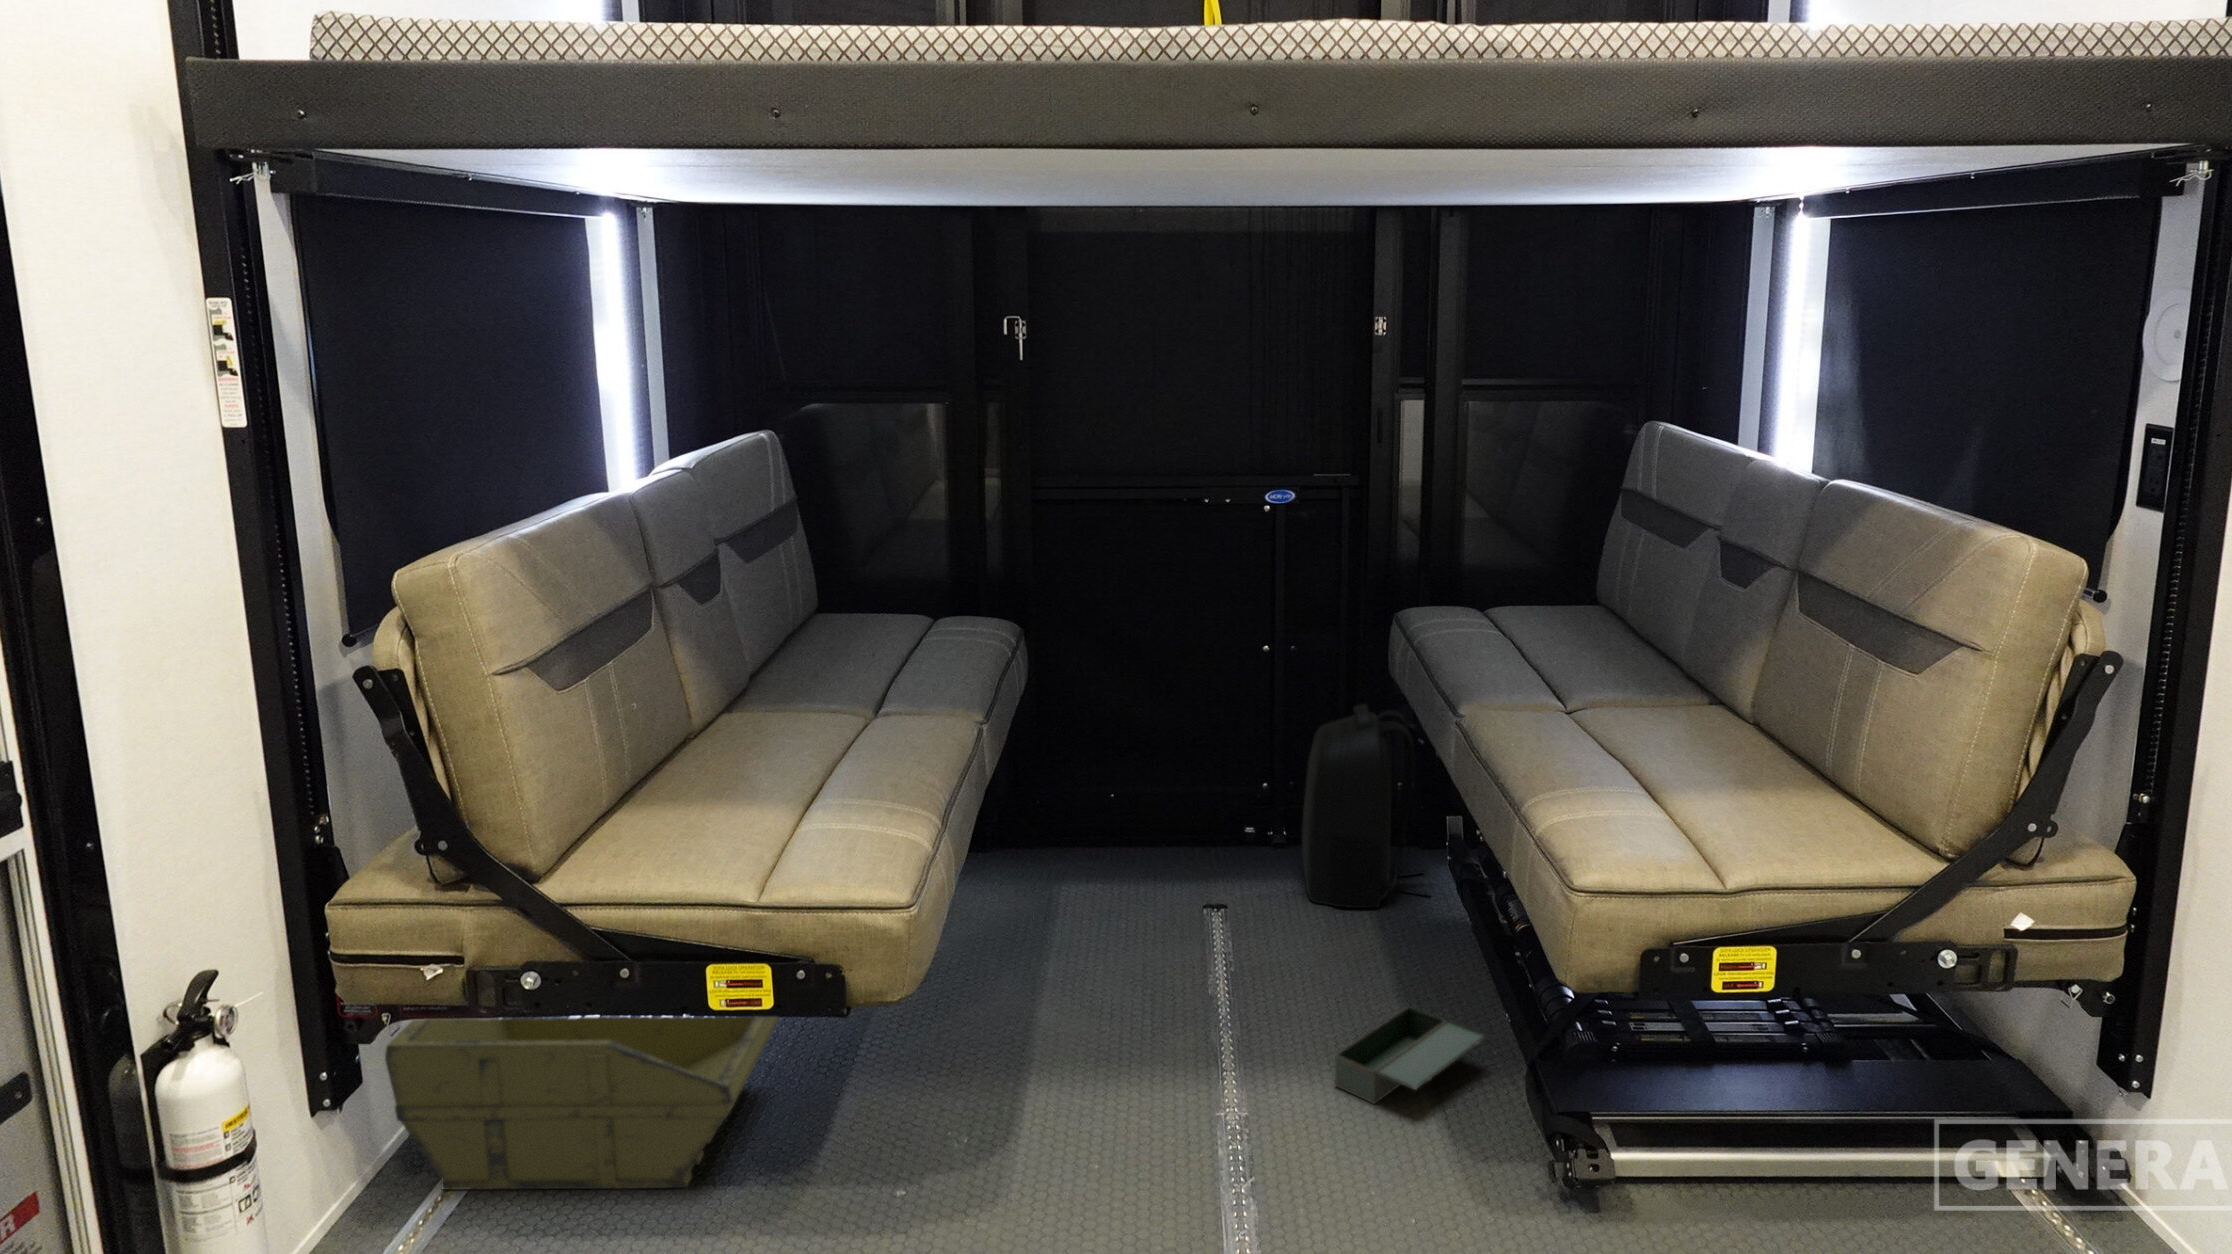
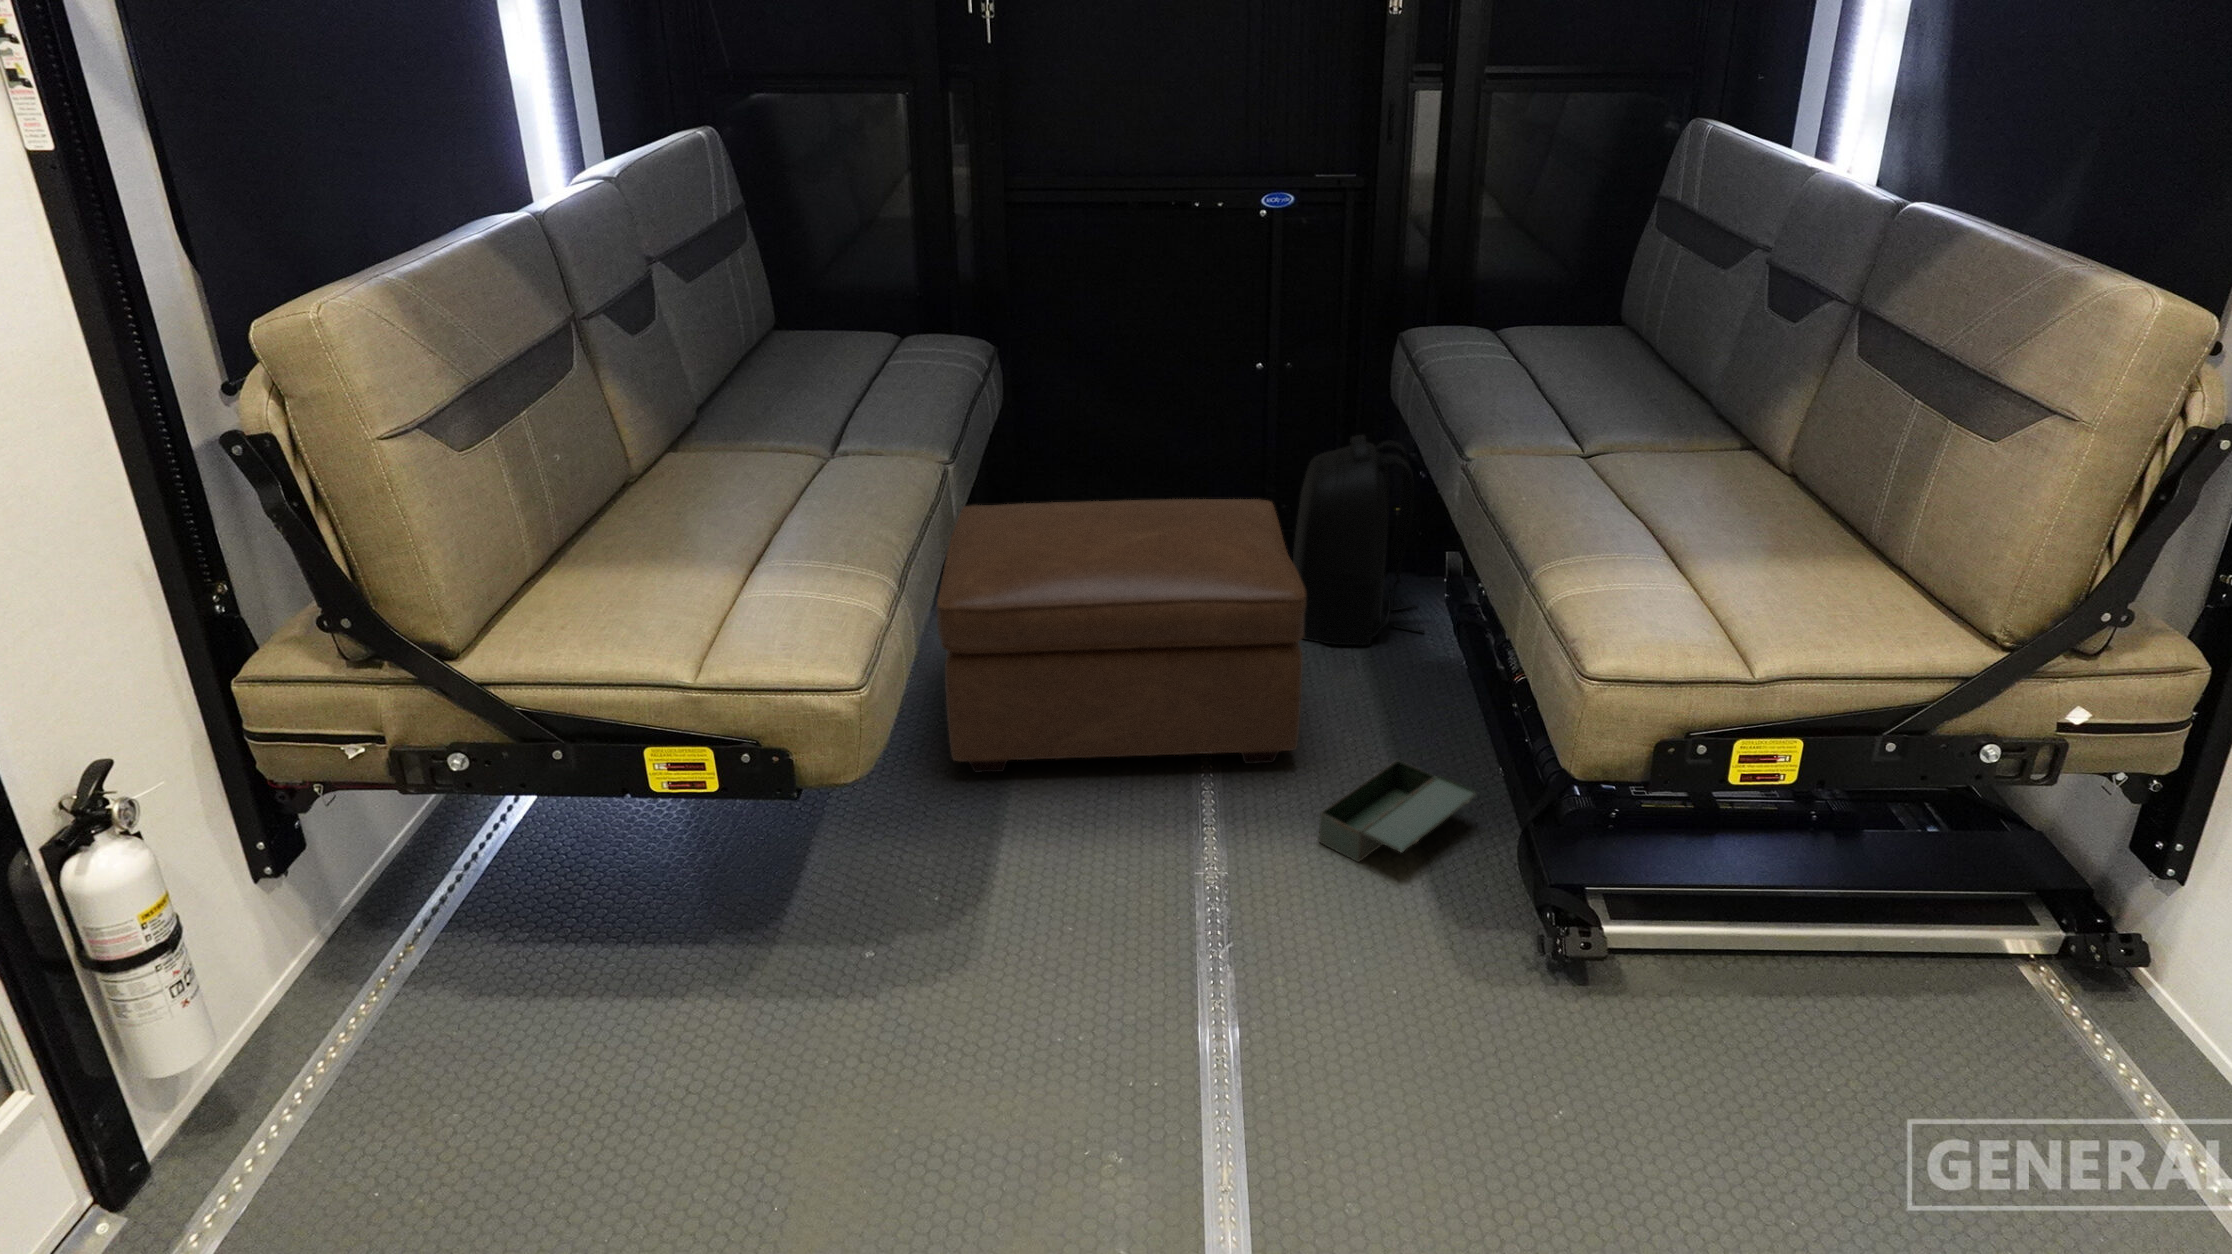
ottoman: none [969,763,1316,1027] -> present [937,499,1306,772]
storage bin: present [385,1017,778,1190] -> none [329,710,745,946]

